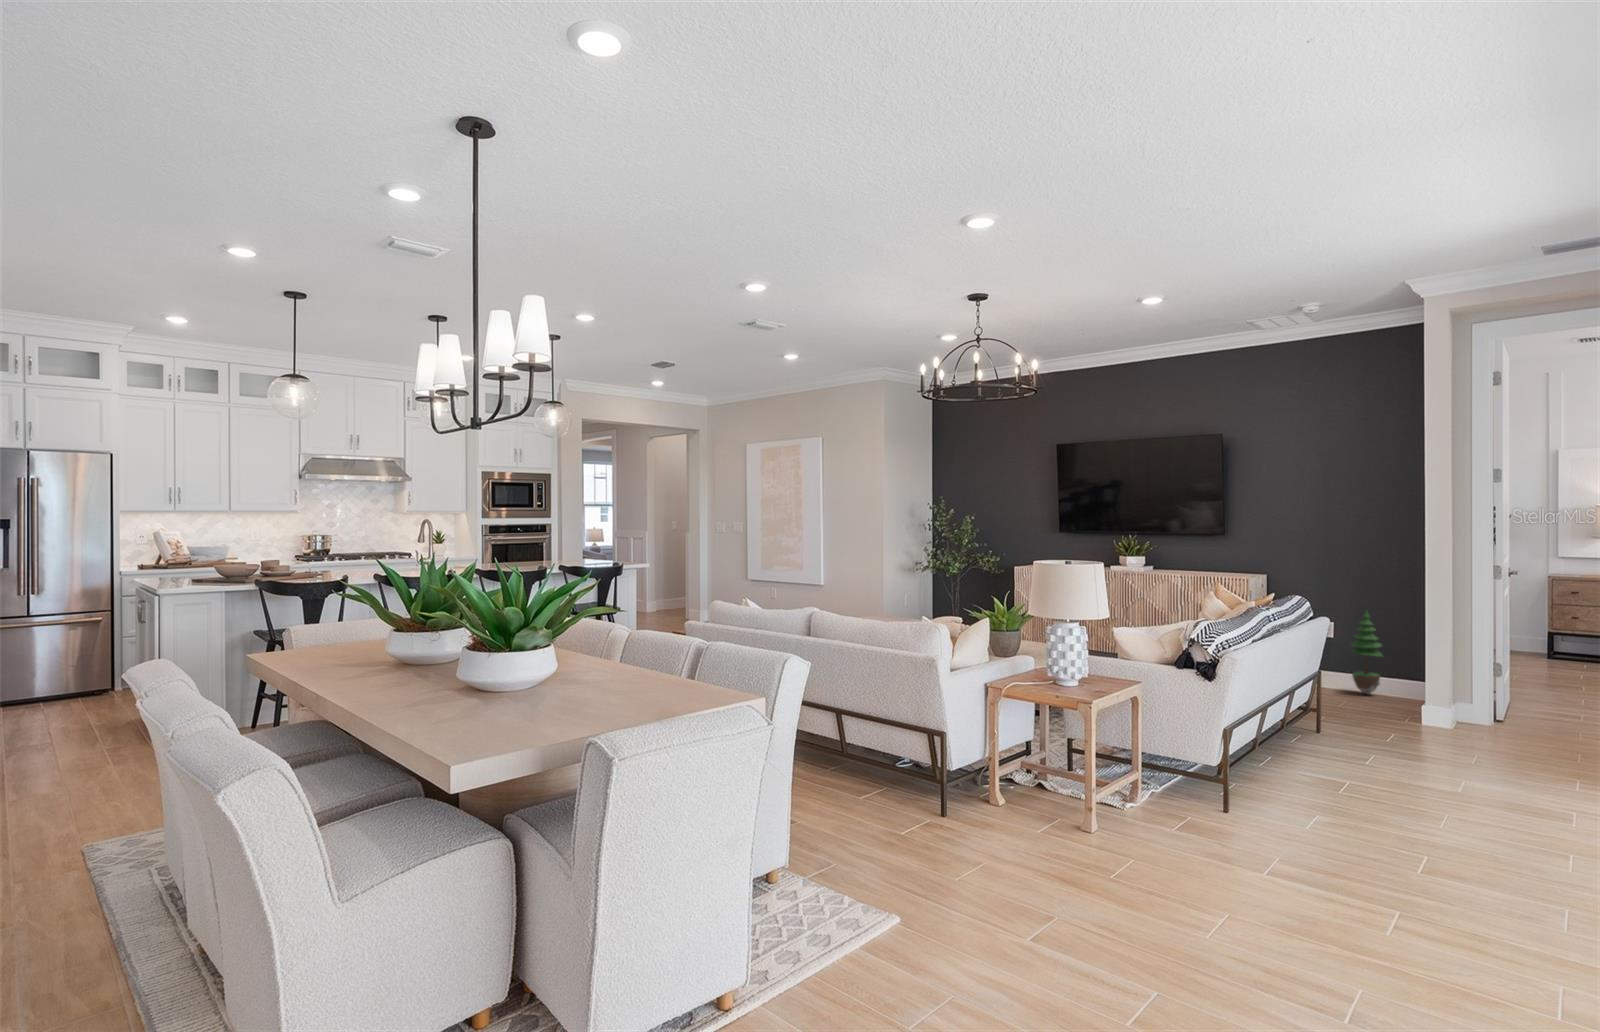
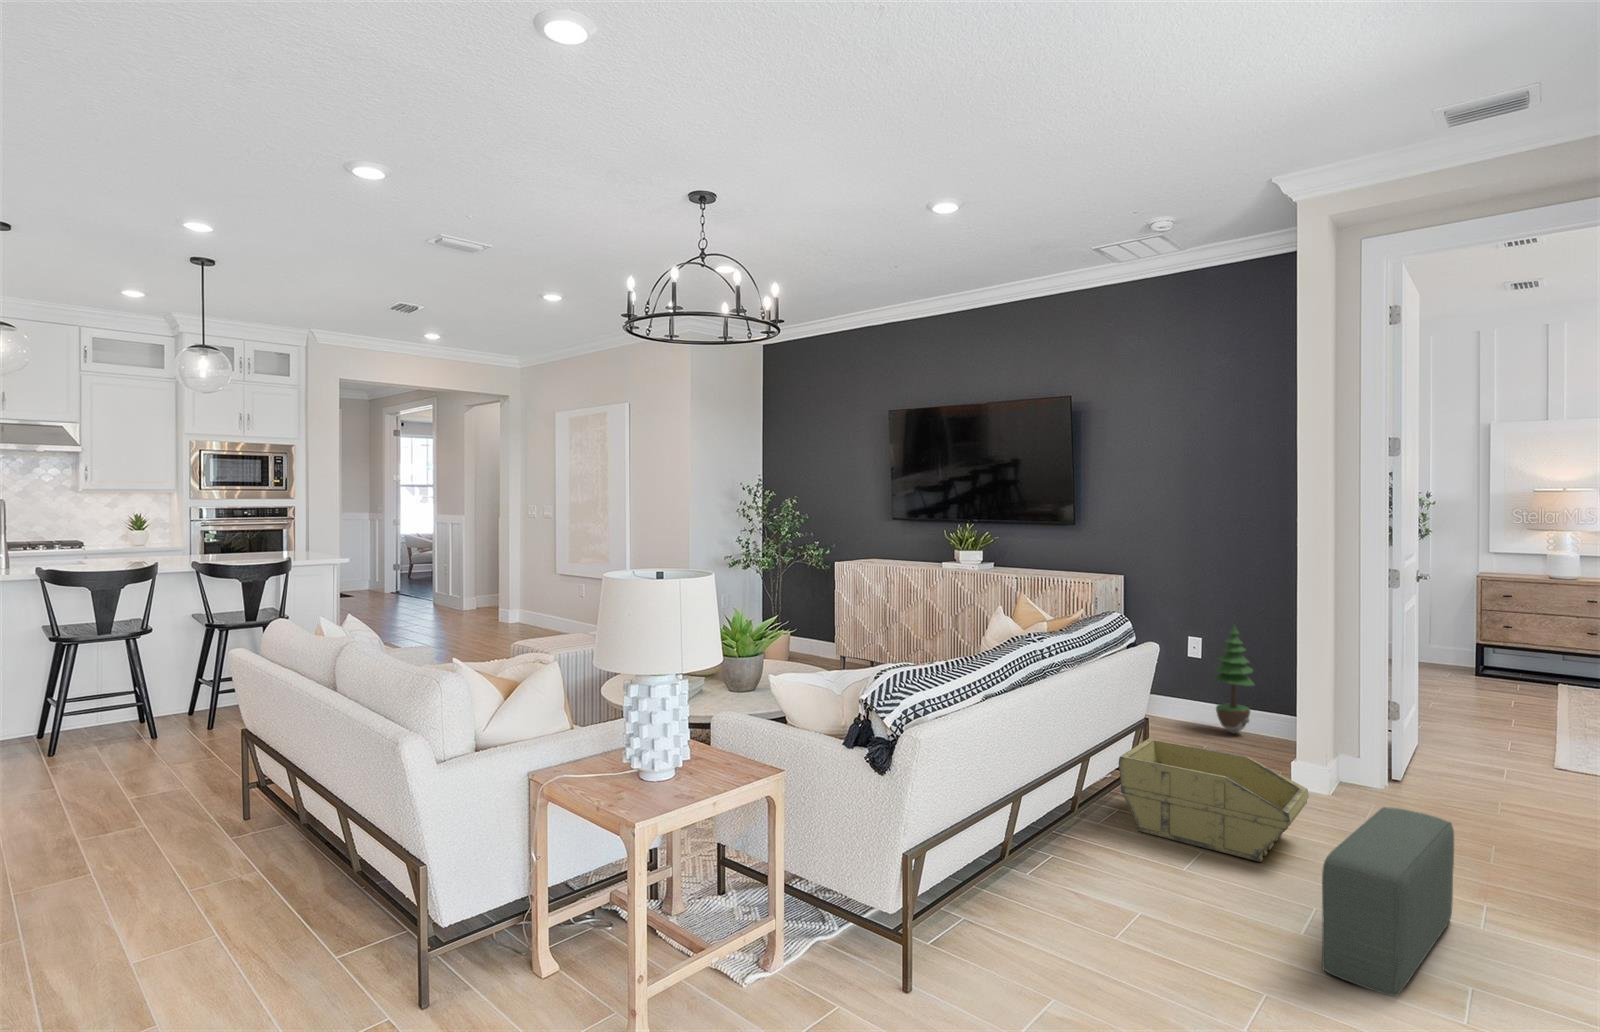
storage bin: none [1309,686,1447,760] -> present [1119,739,1309,862]
pouf: none [1475,715,1554,814] -> present [1322,807,1454,996]

